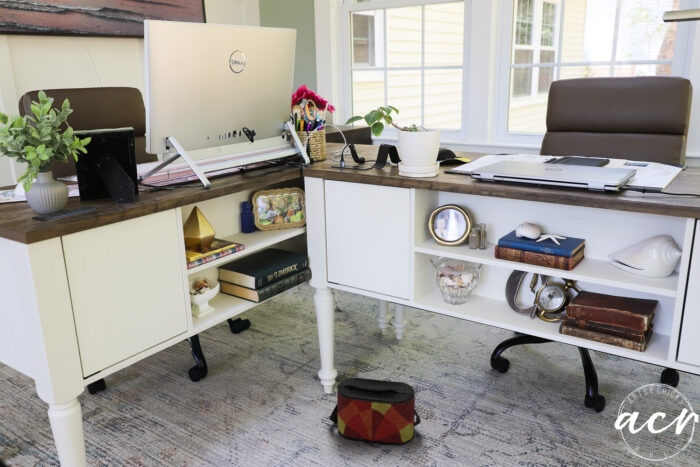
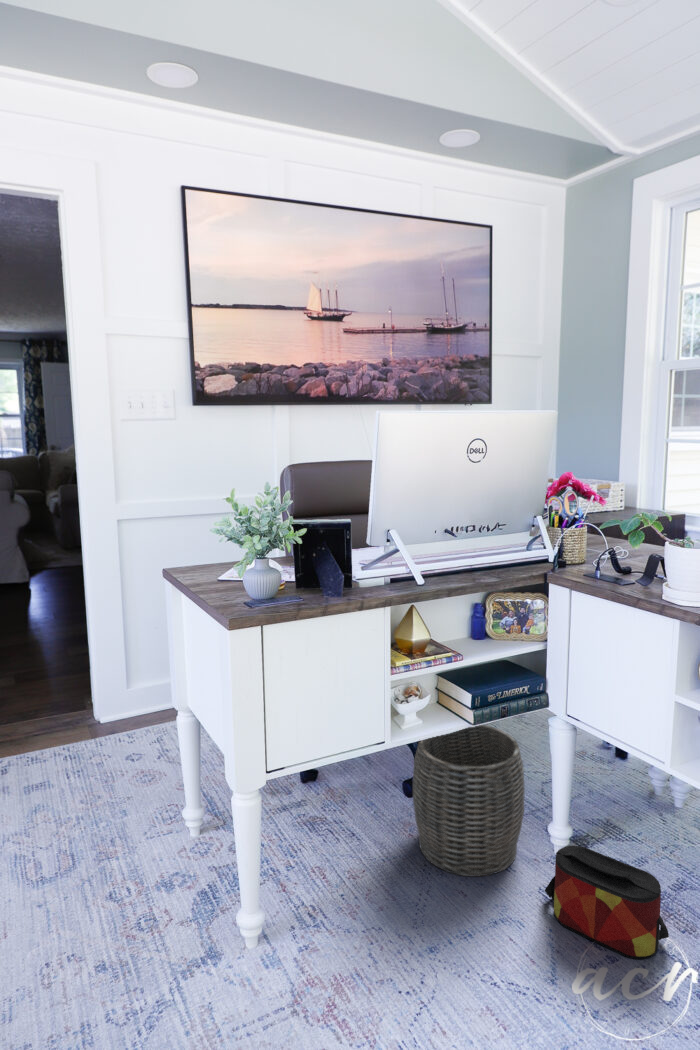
woven basket: none [207,305,302,428] -> present [413,725,525,877]

